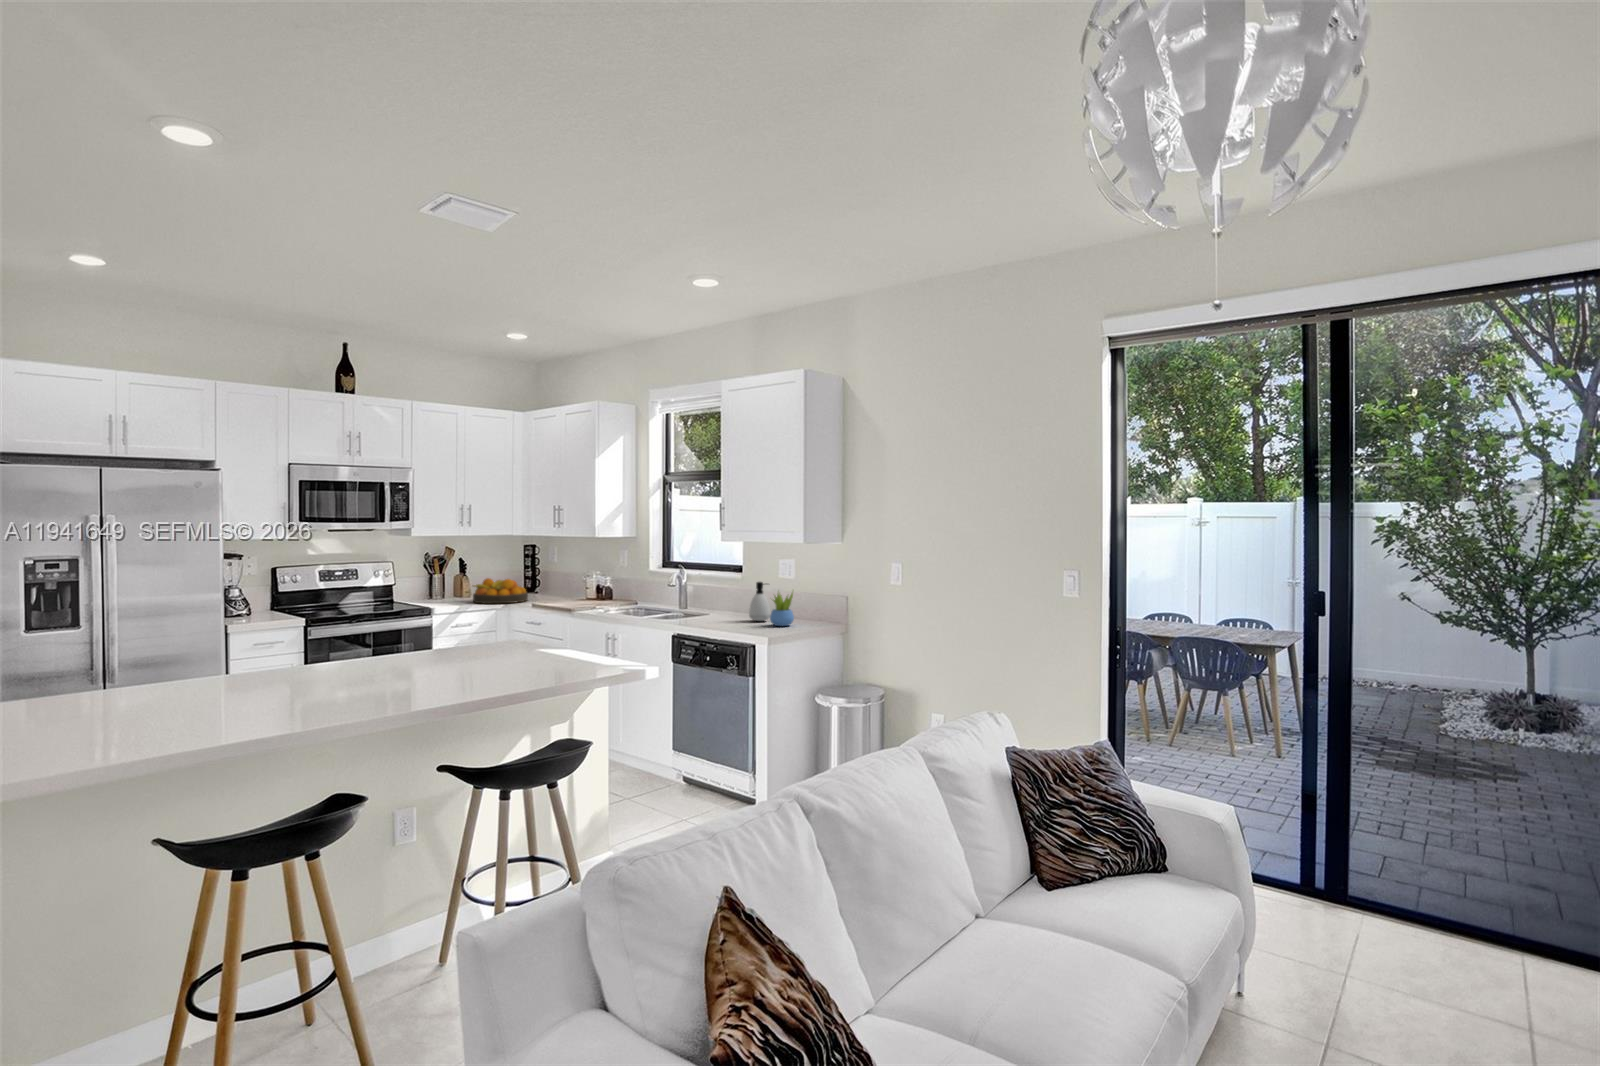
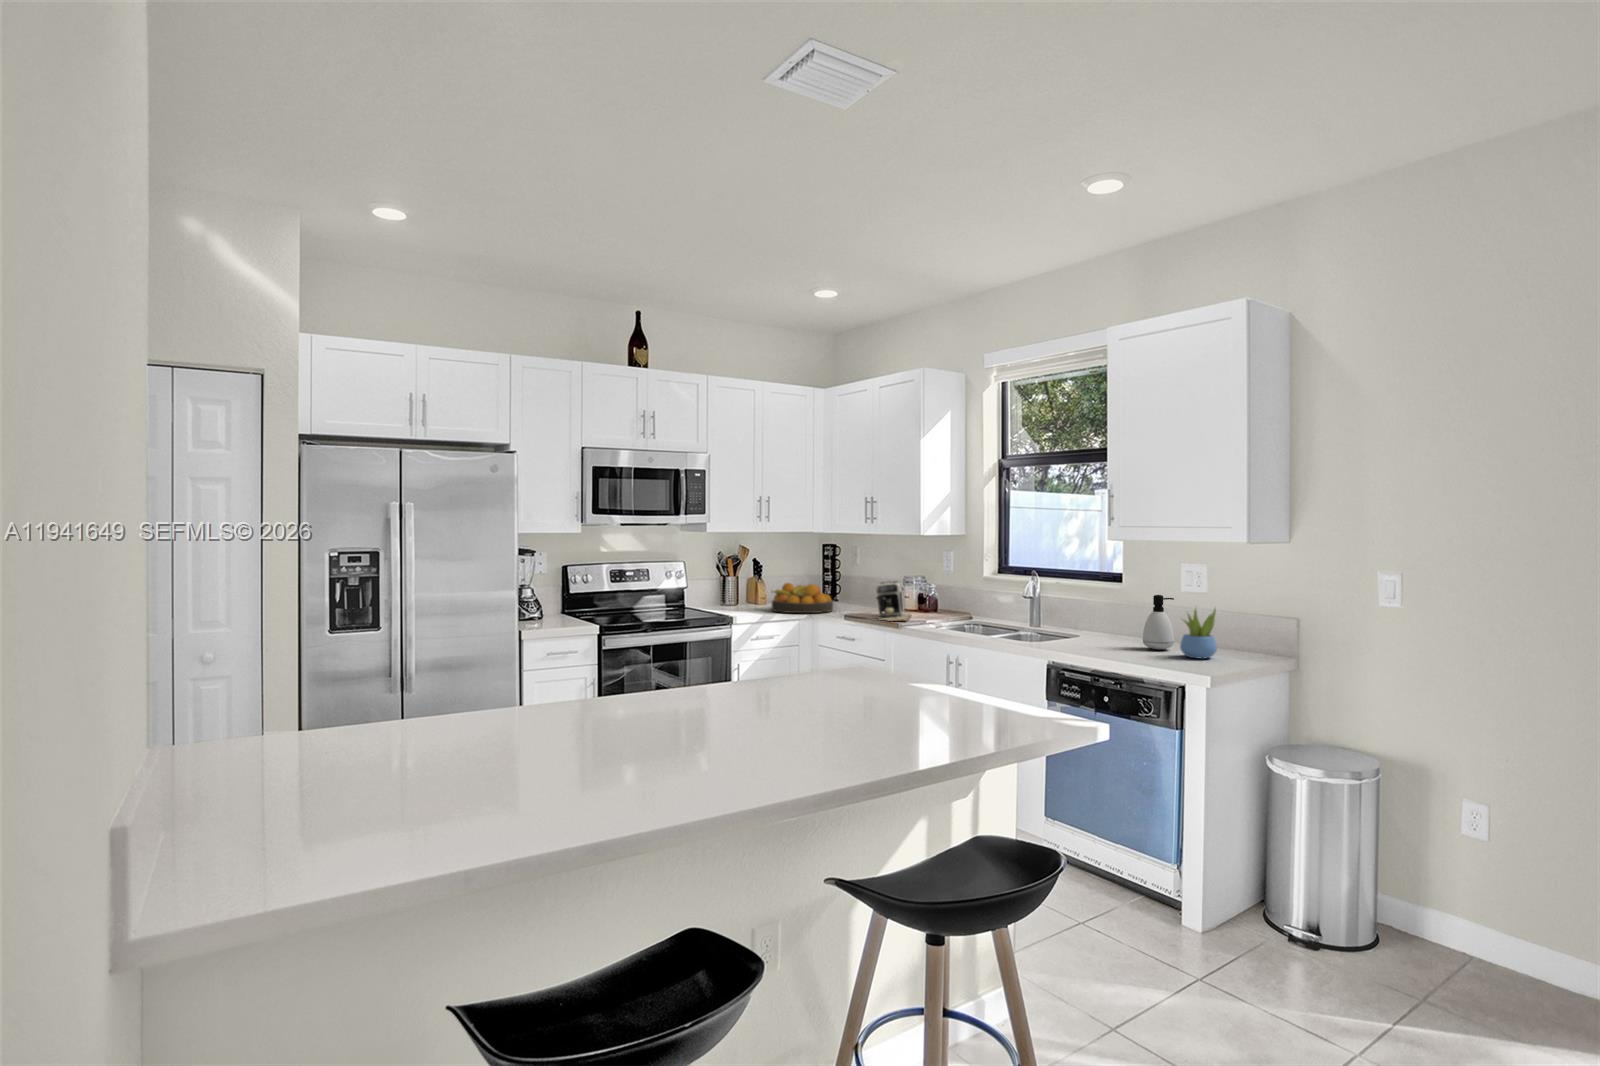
coffee maker: none [561,575,593,607] -> present [876,581,911,621]

